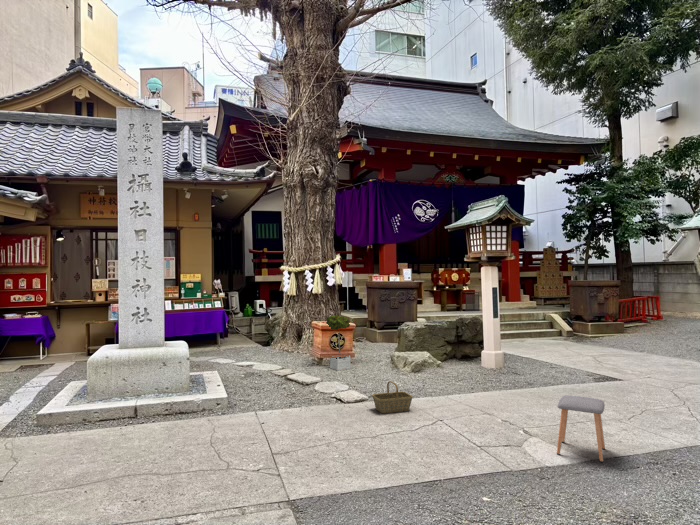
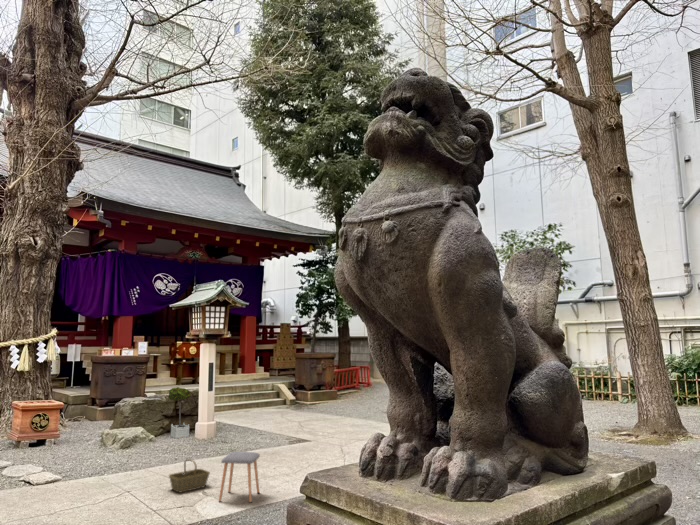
potted tree: present [326,315,351,371] -> present [169,387,191,438]
basket: present [372,381,413,414] -> present [169,460,210,493]

